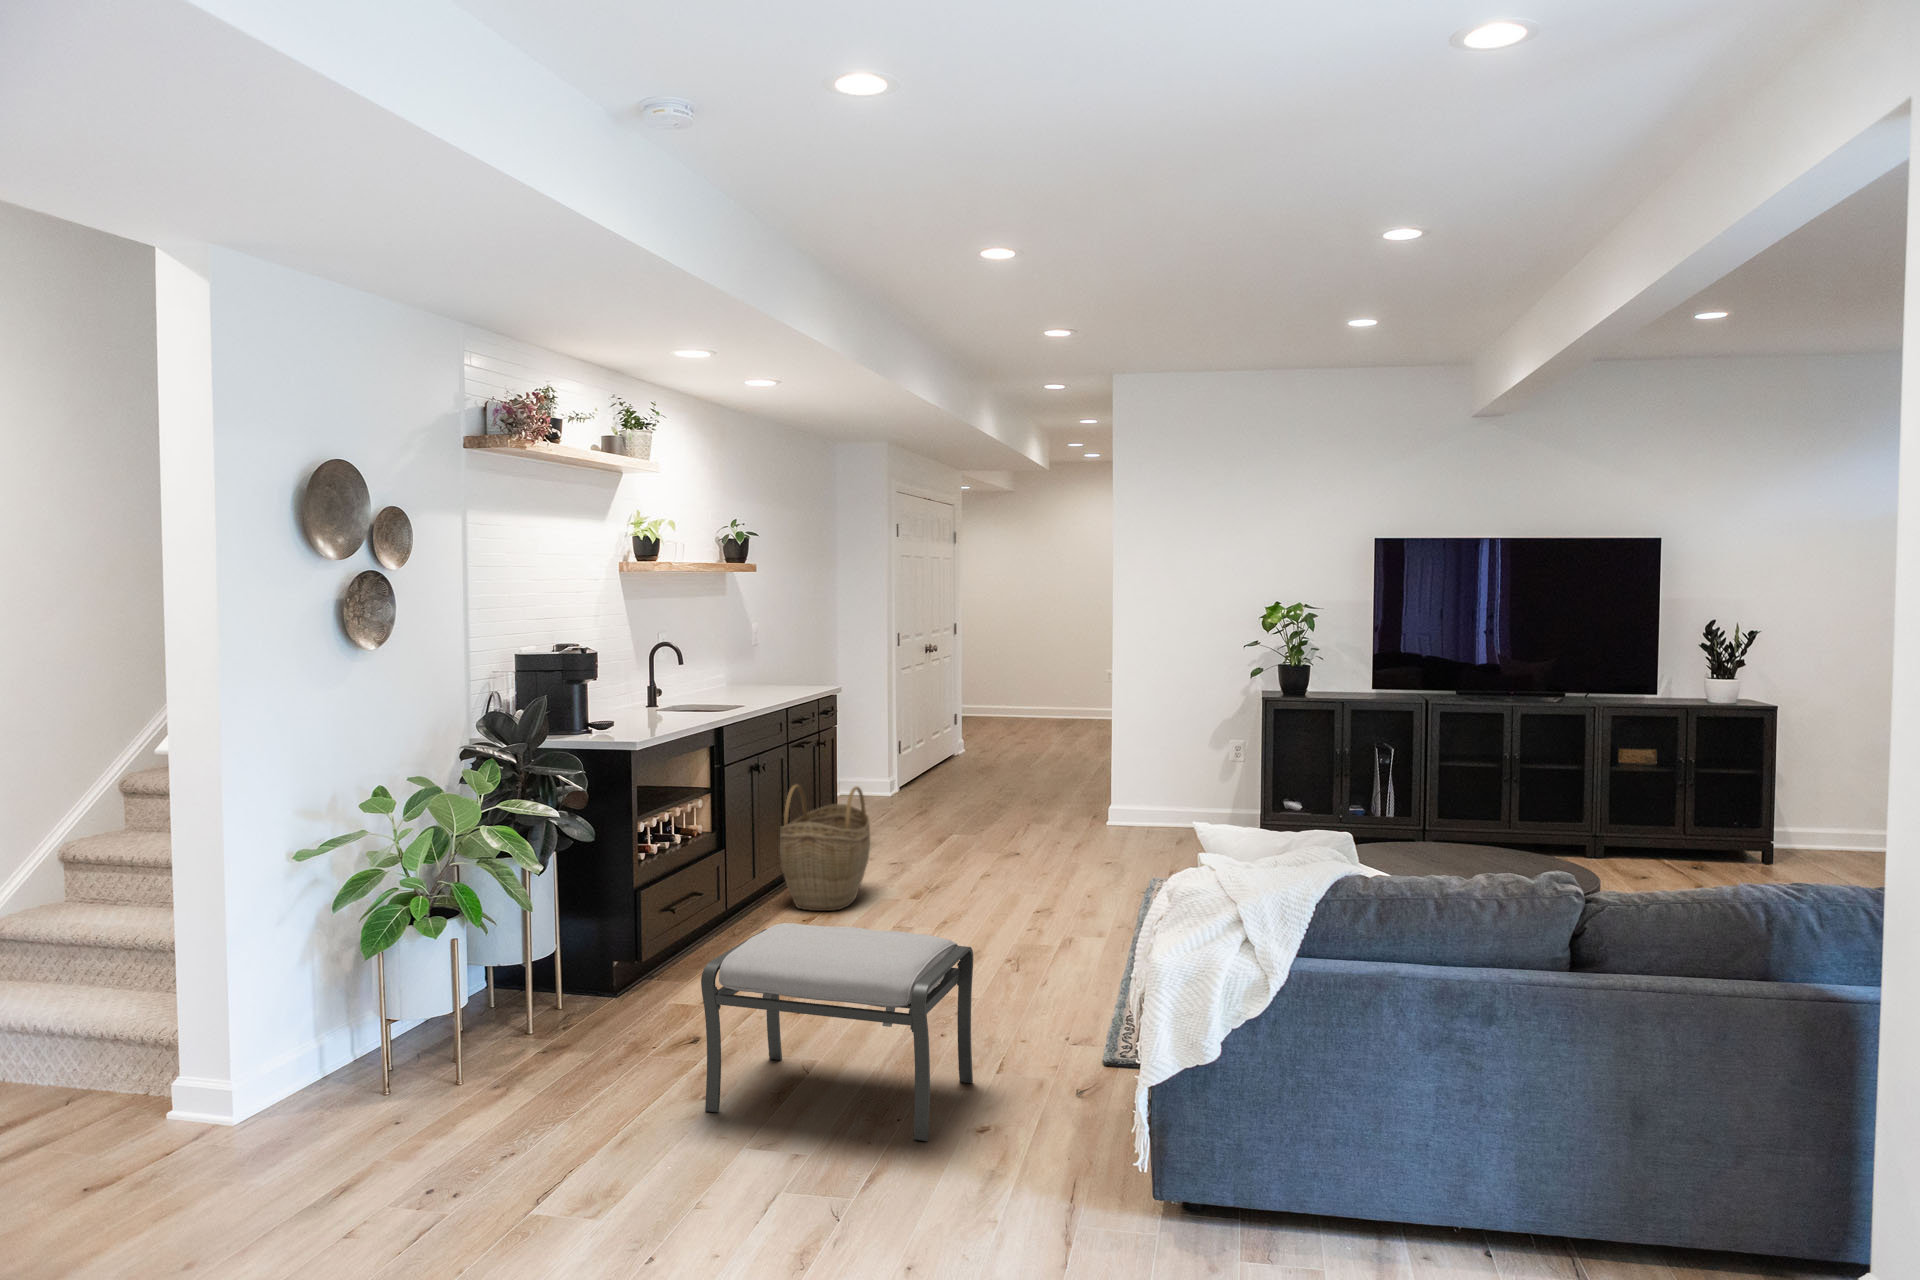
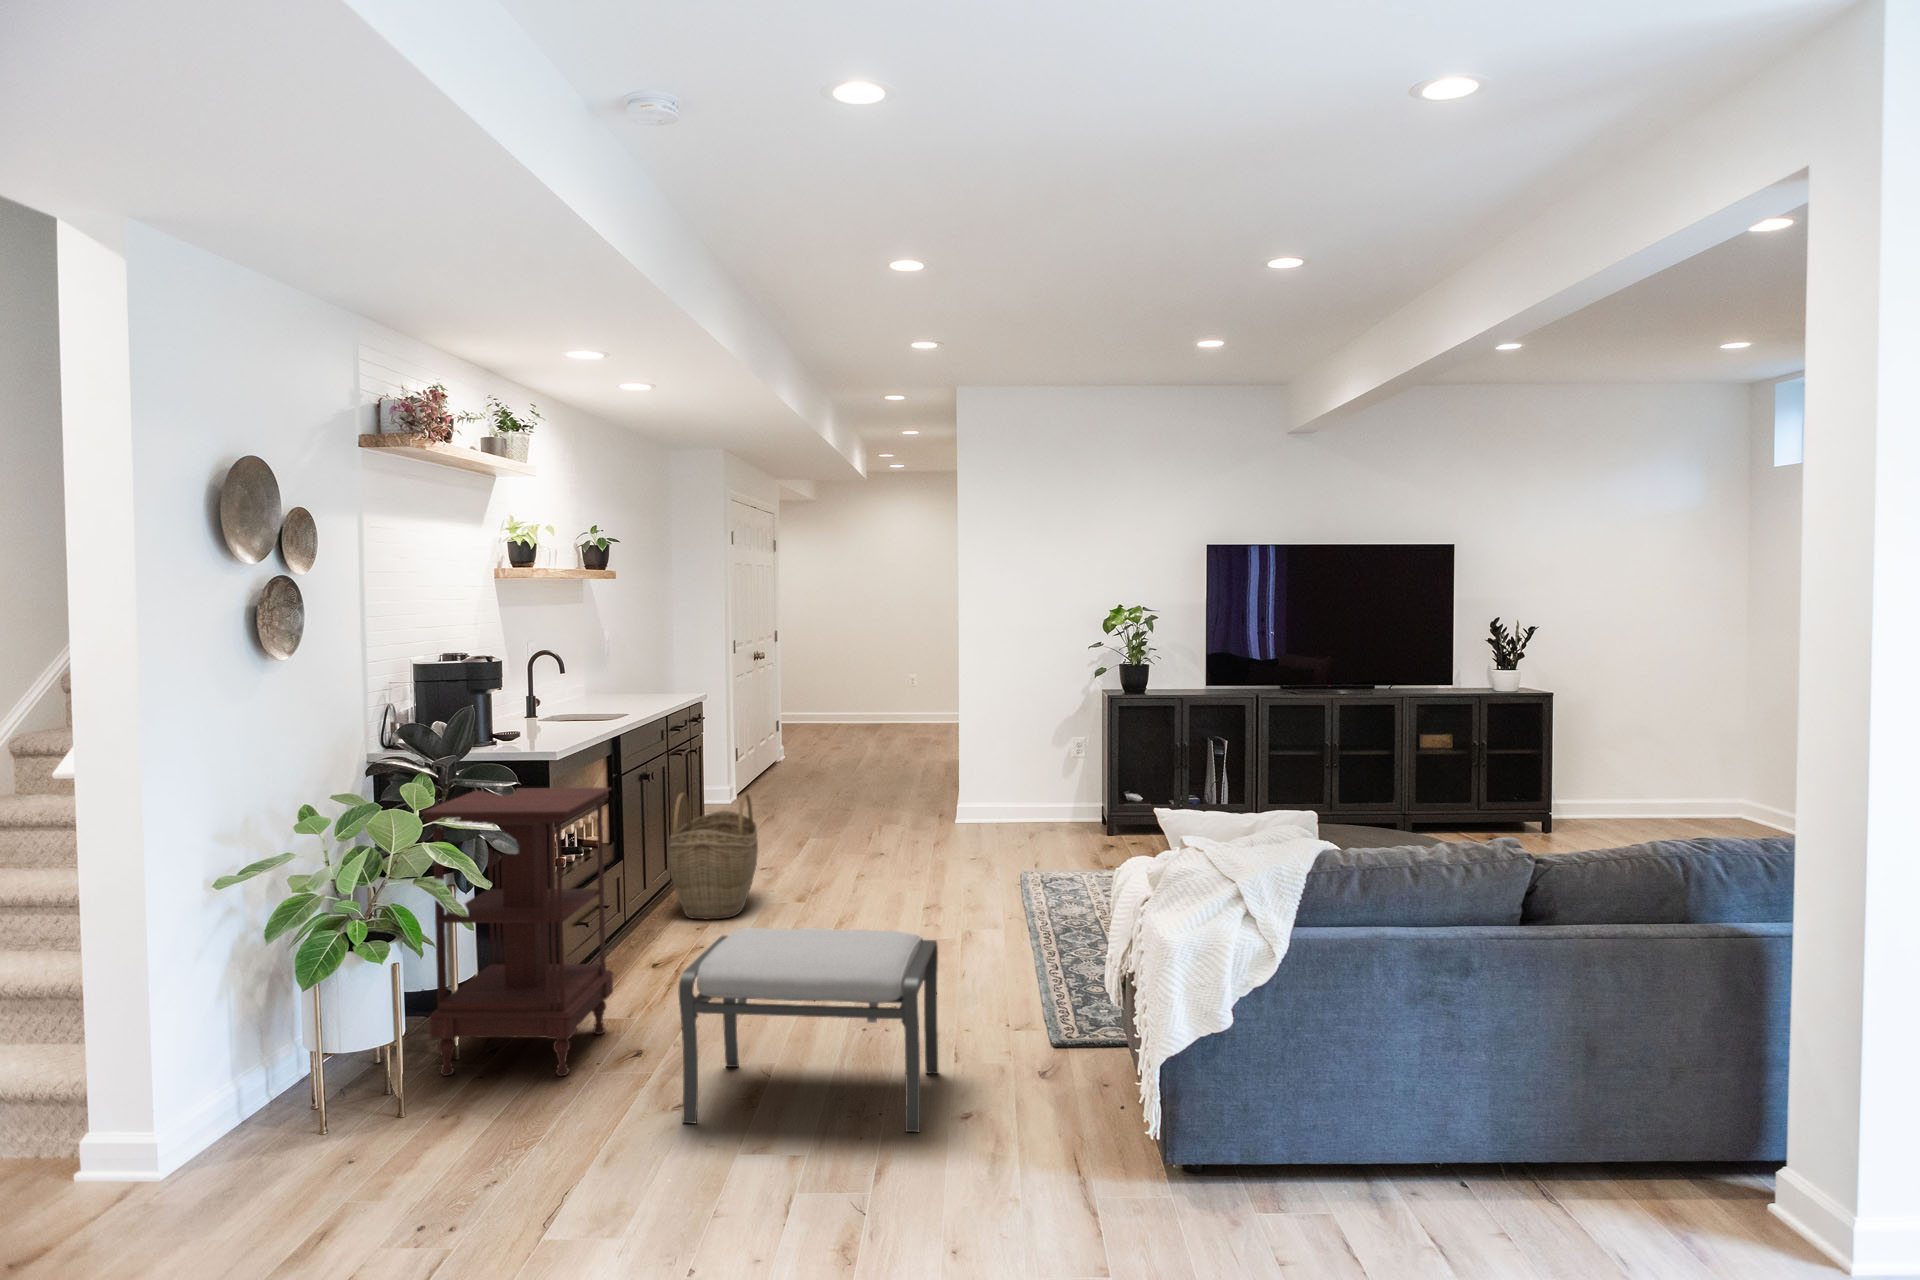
side table: none [491,775,683,1055] -> present [421,788,613,1076]

